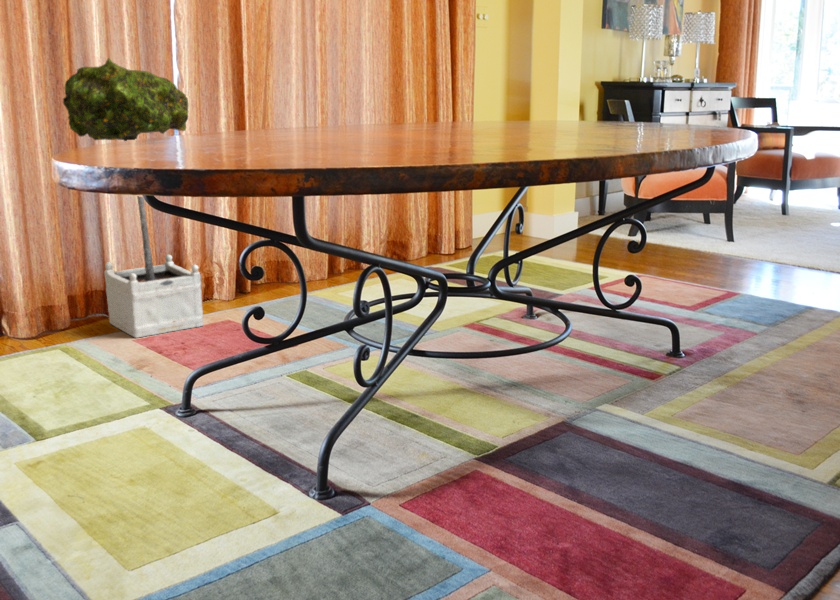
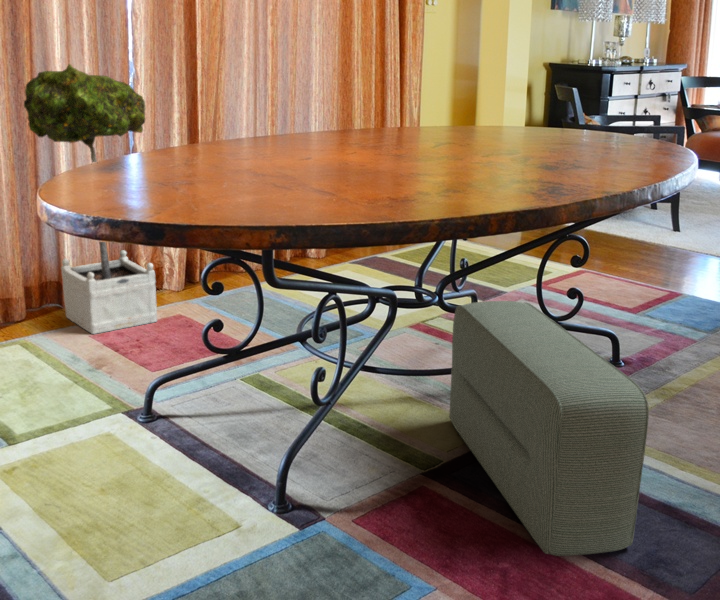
pouf: none [504,279,717,535] -> present [449,301,649,556]

